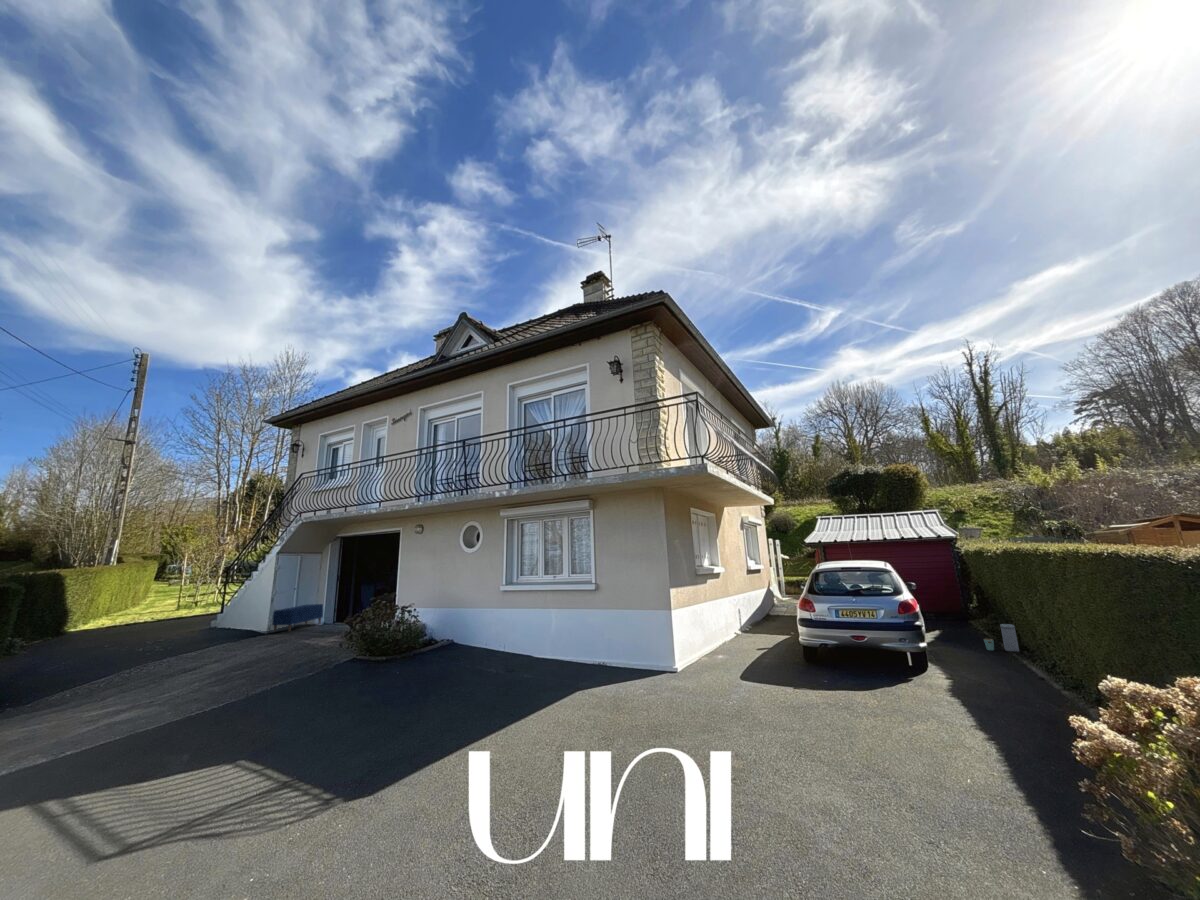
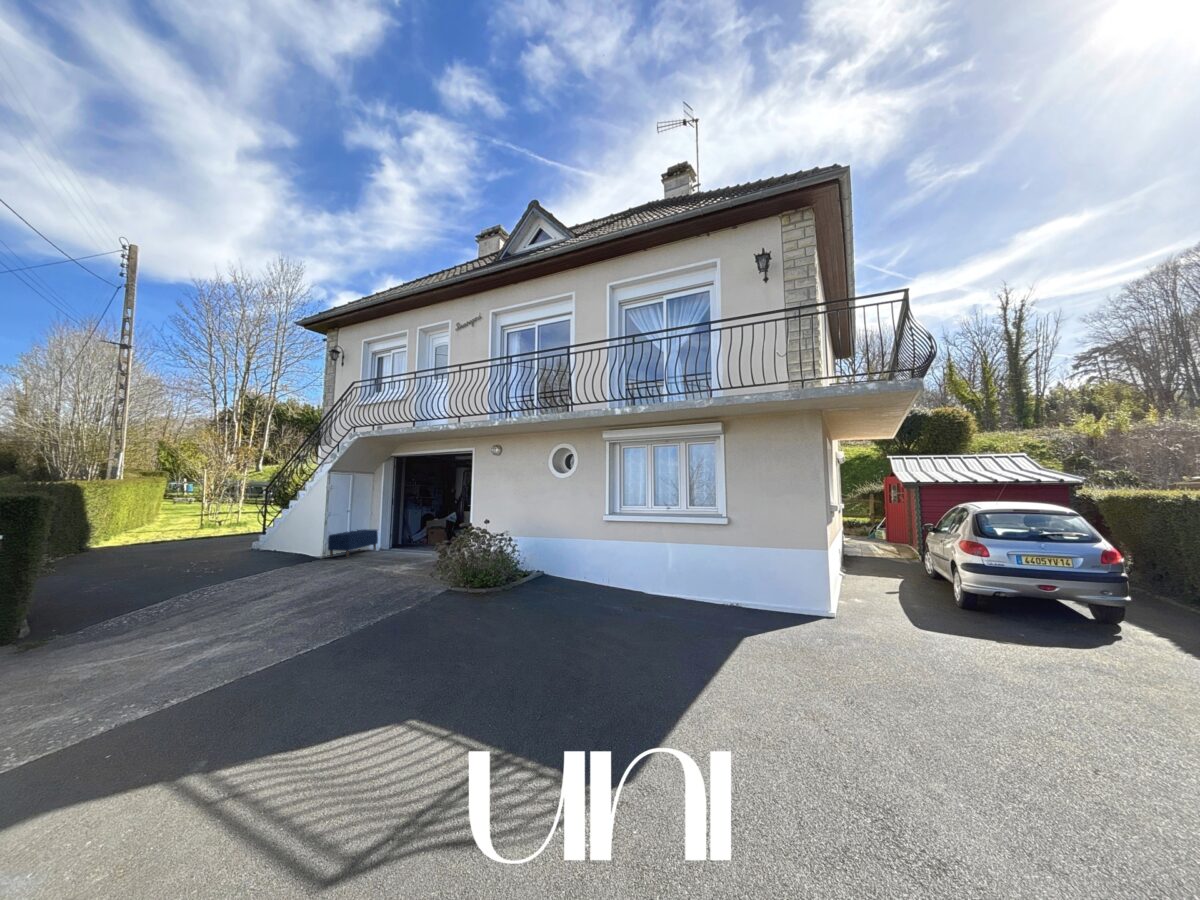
trash can: present [984,624,1019,652] -> none [1144,575,1188,606]

